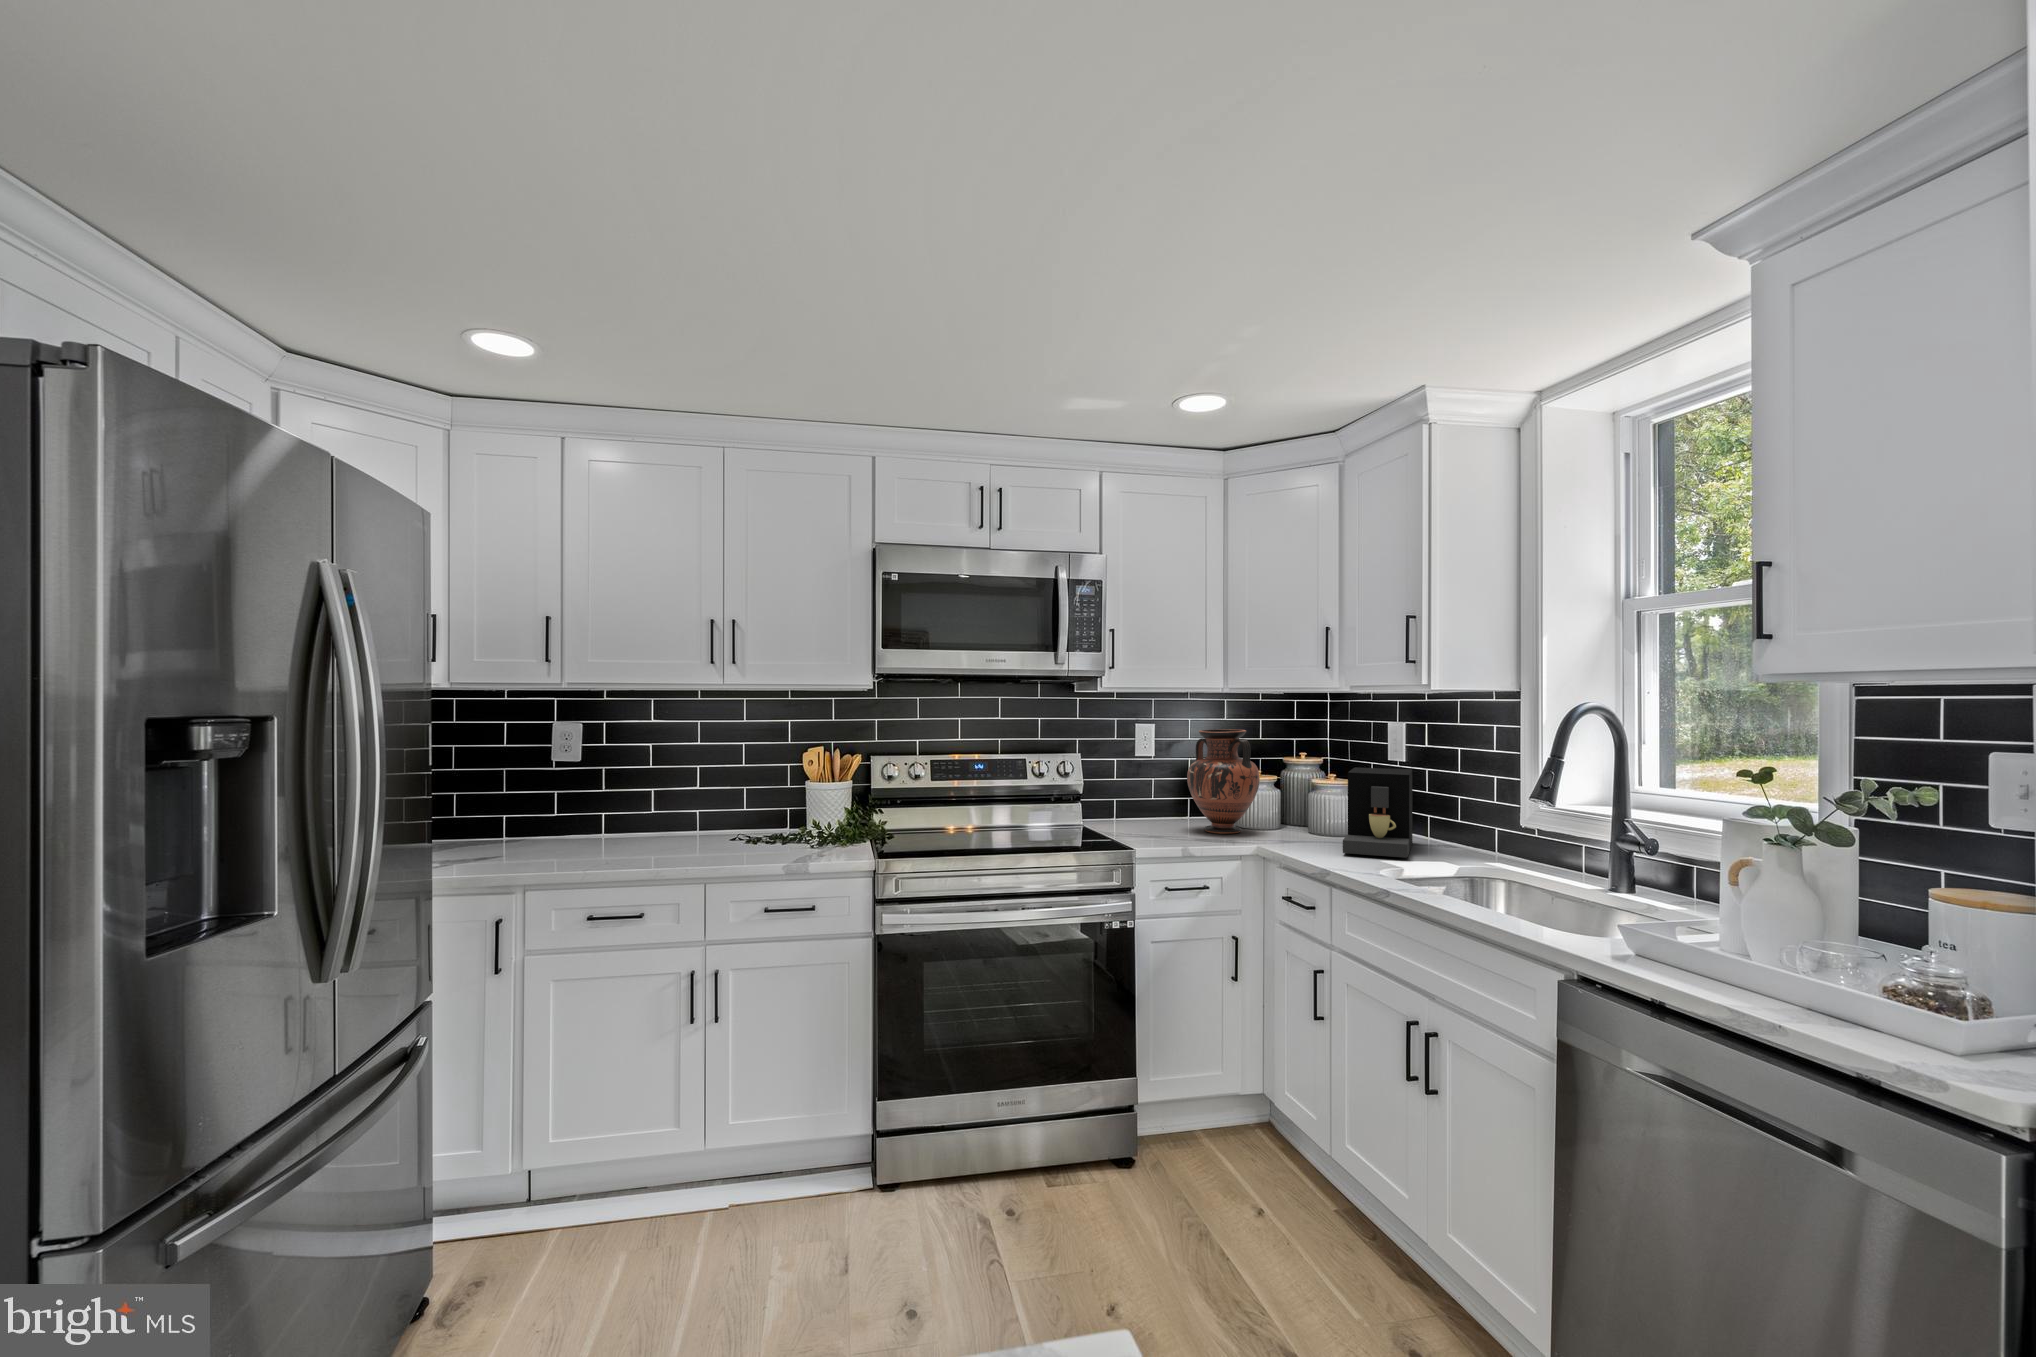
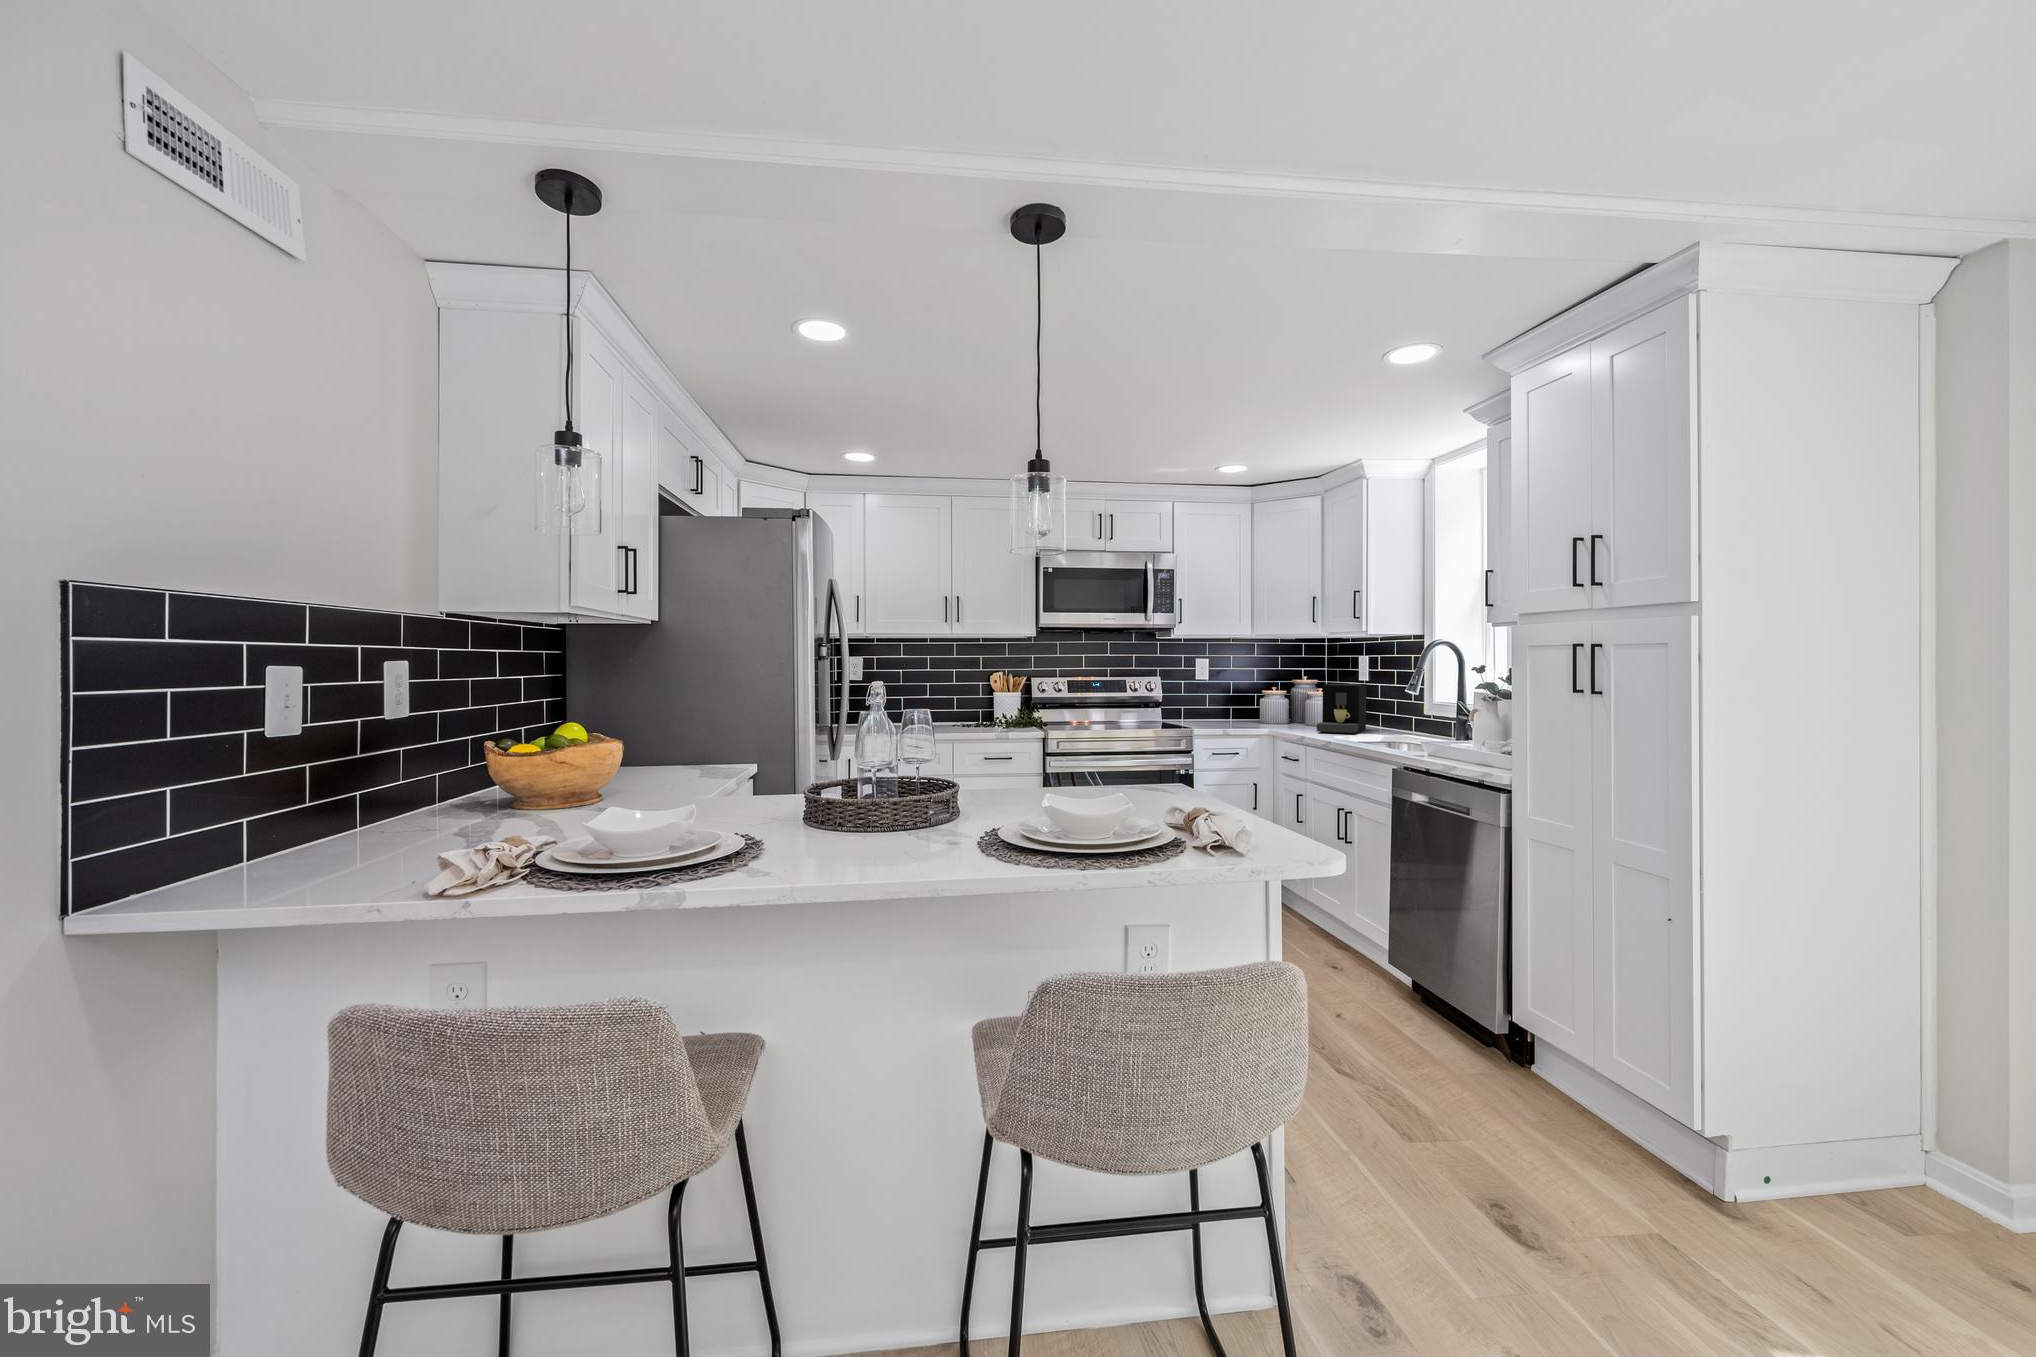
vase: present [1187,729,1260,834] -> none [1227,662,1273,725]

